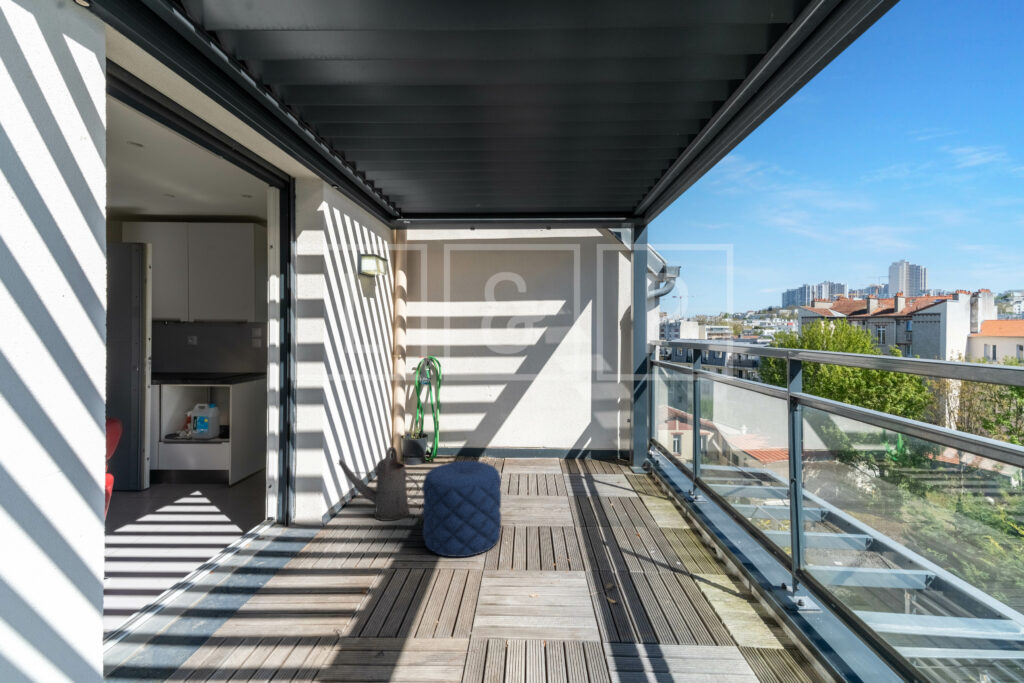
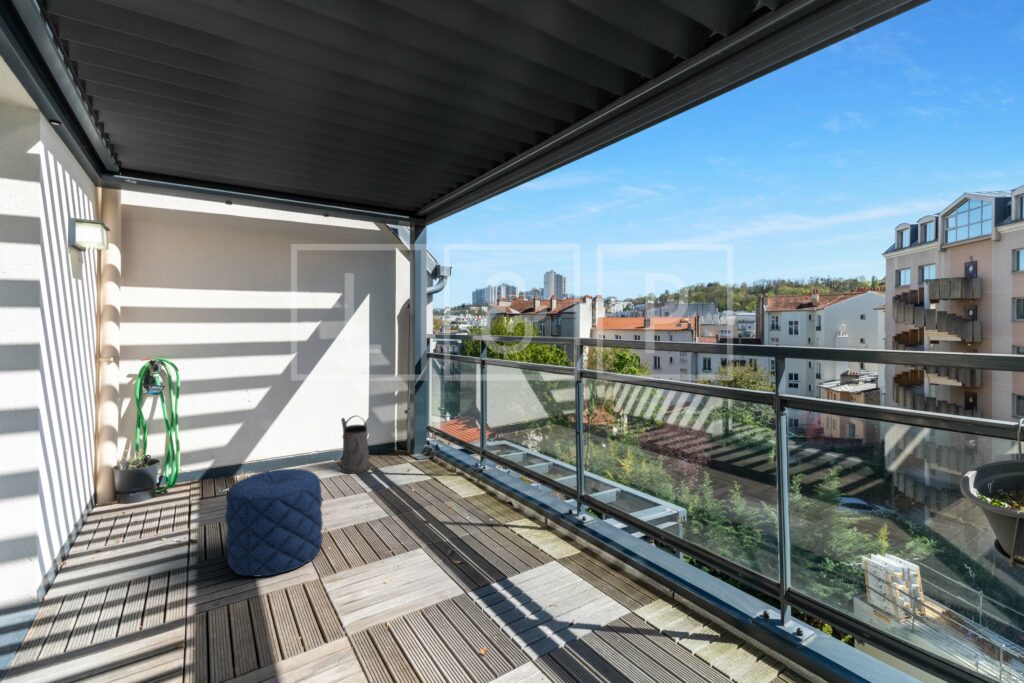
watering can: present [337,447,419,521] -> present [341,416,370,473]

